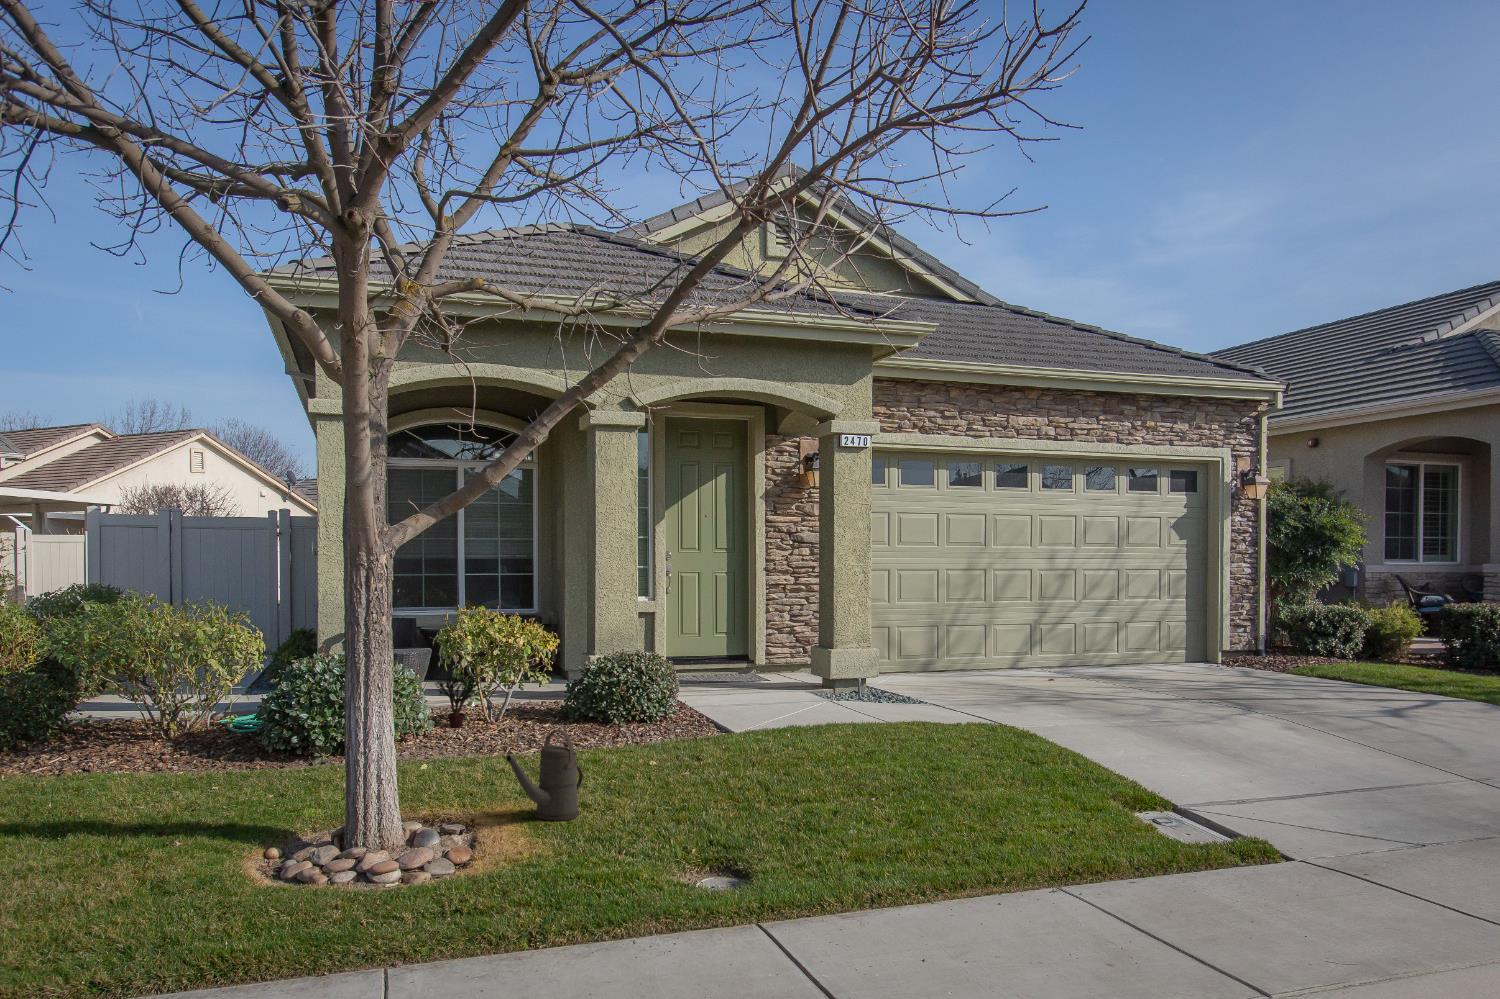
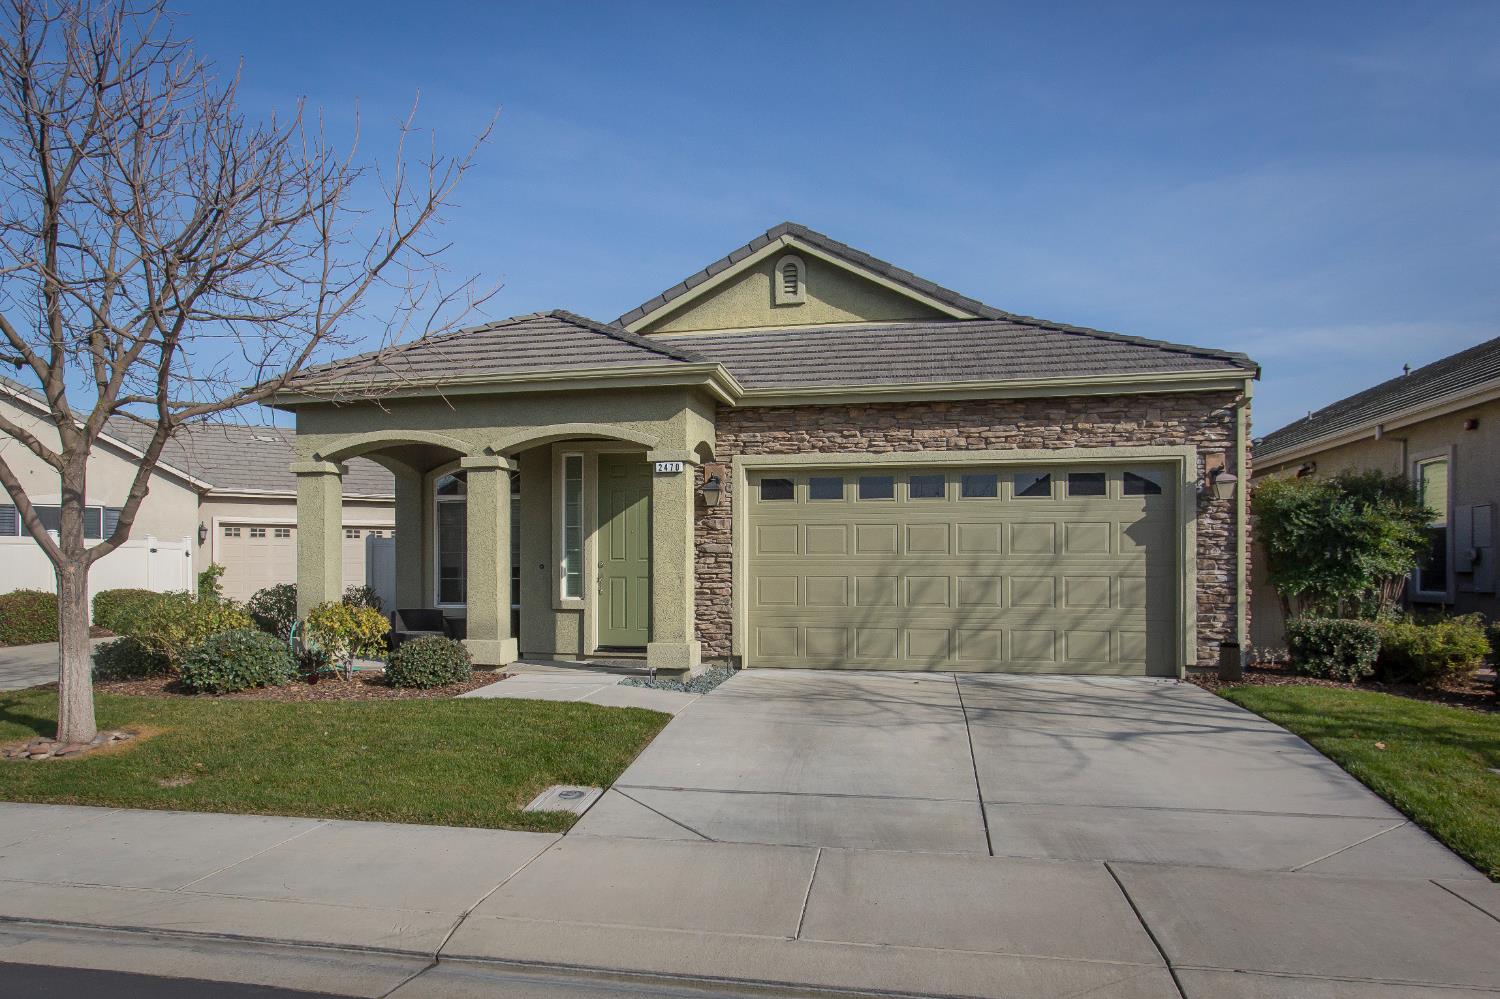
watering can: present [506,730,583,821] -> present [1217,634,1243,681]

